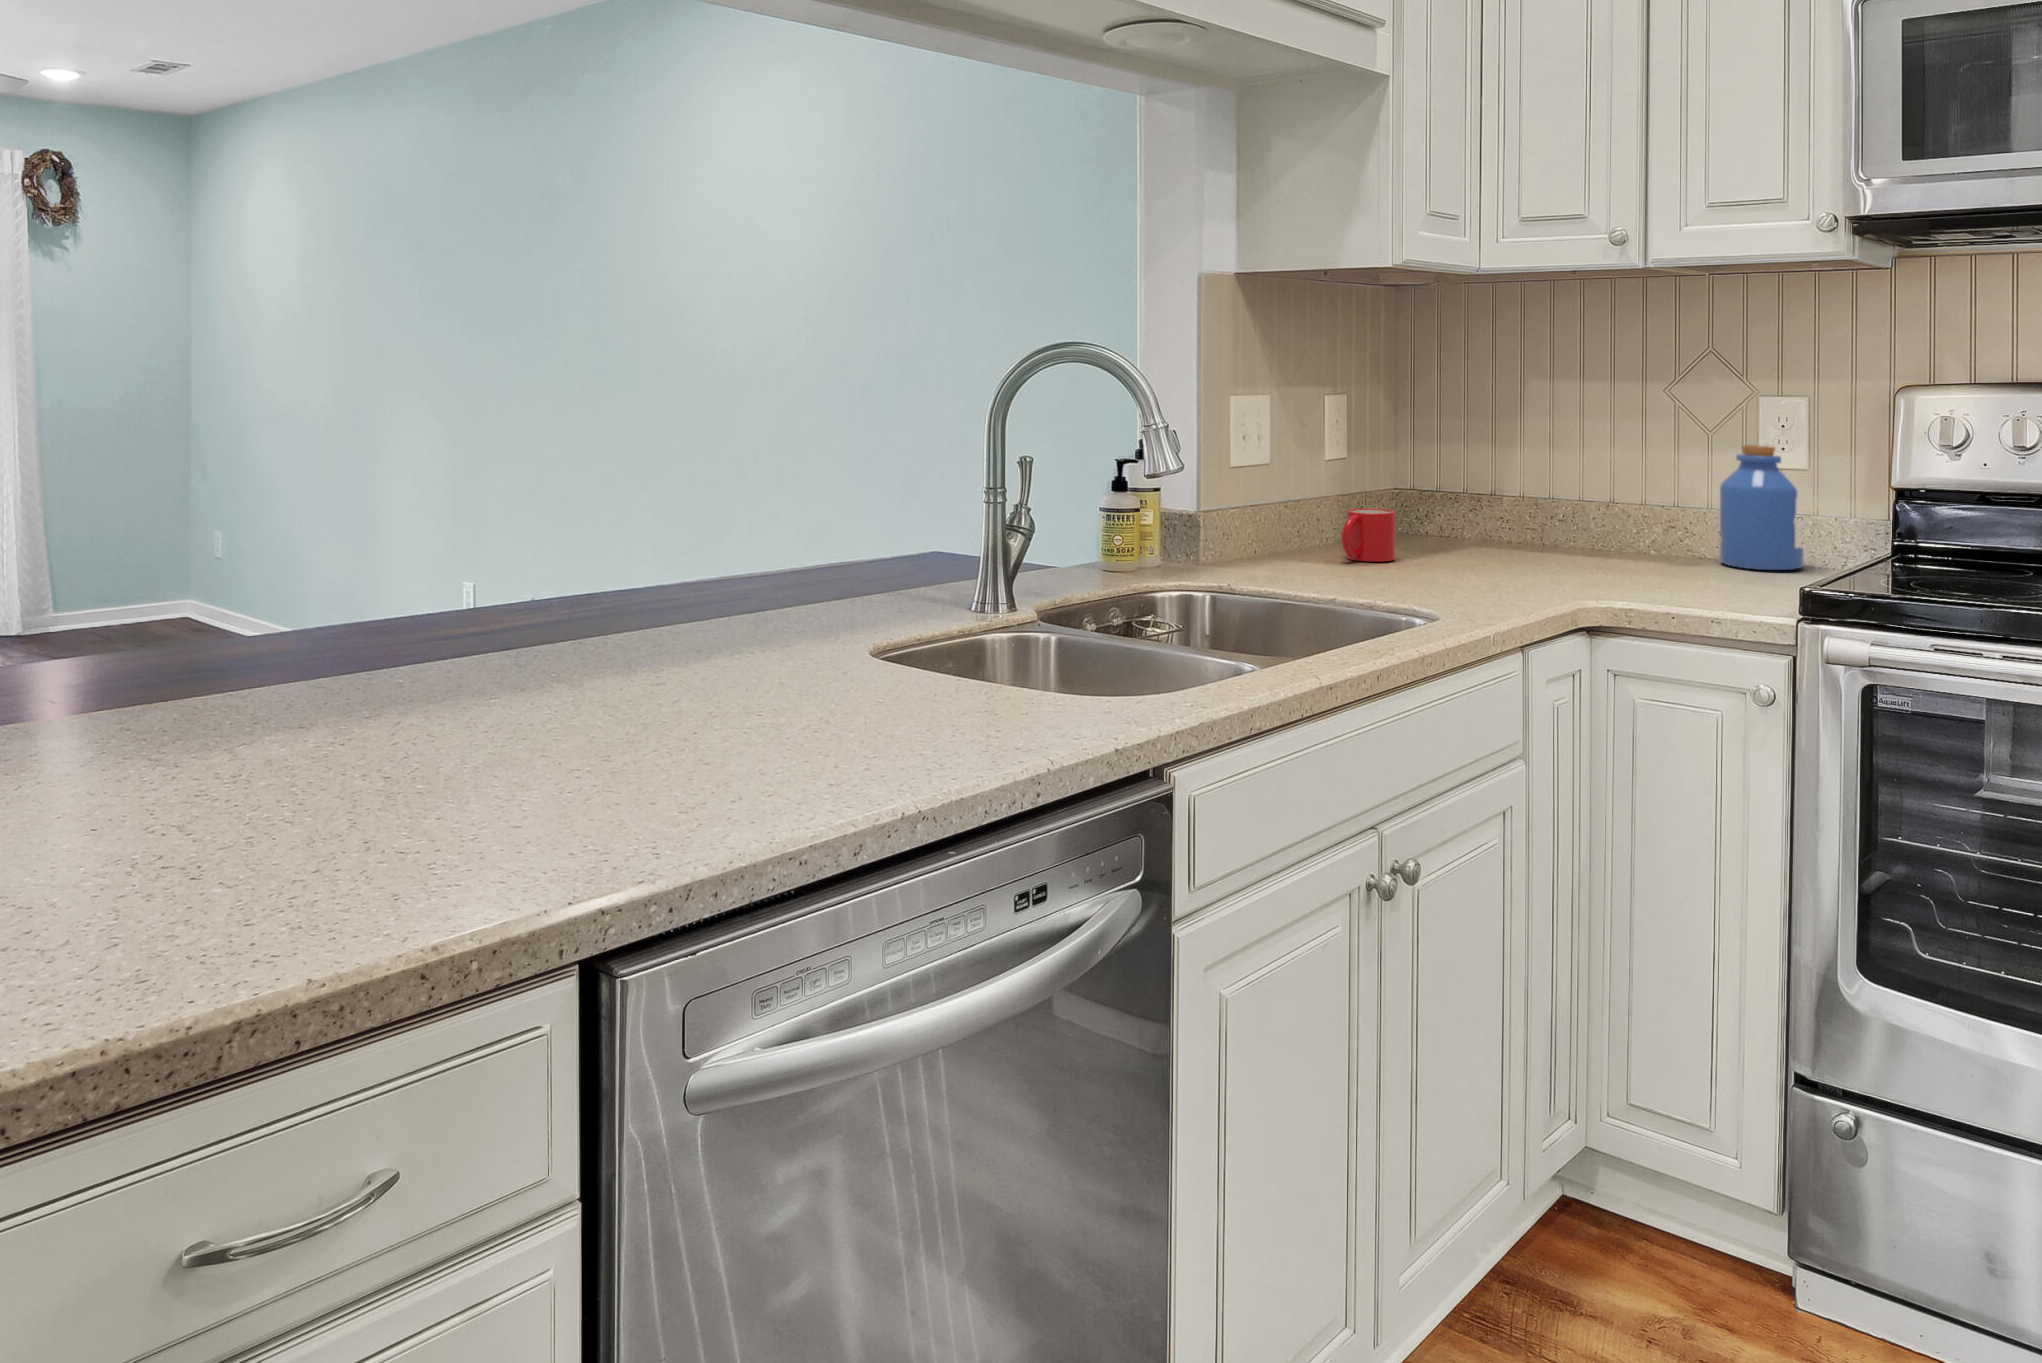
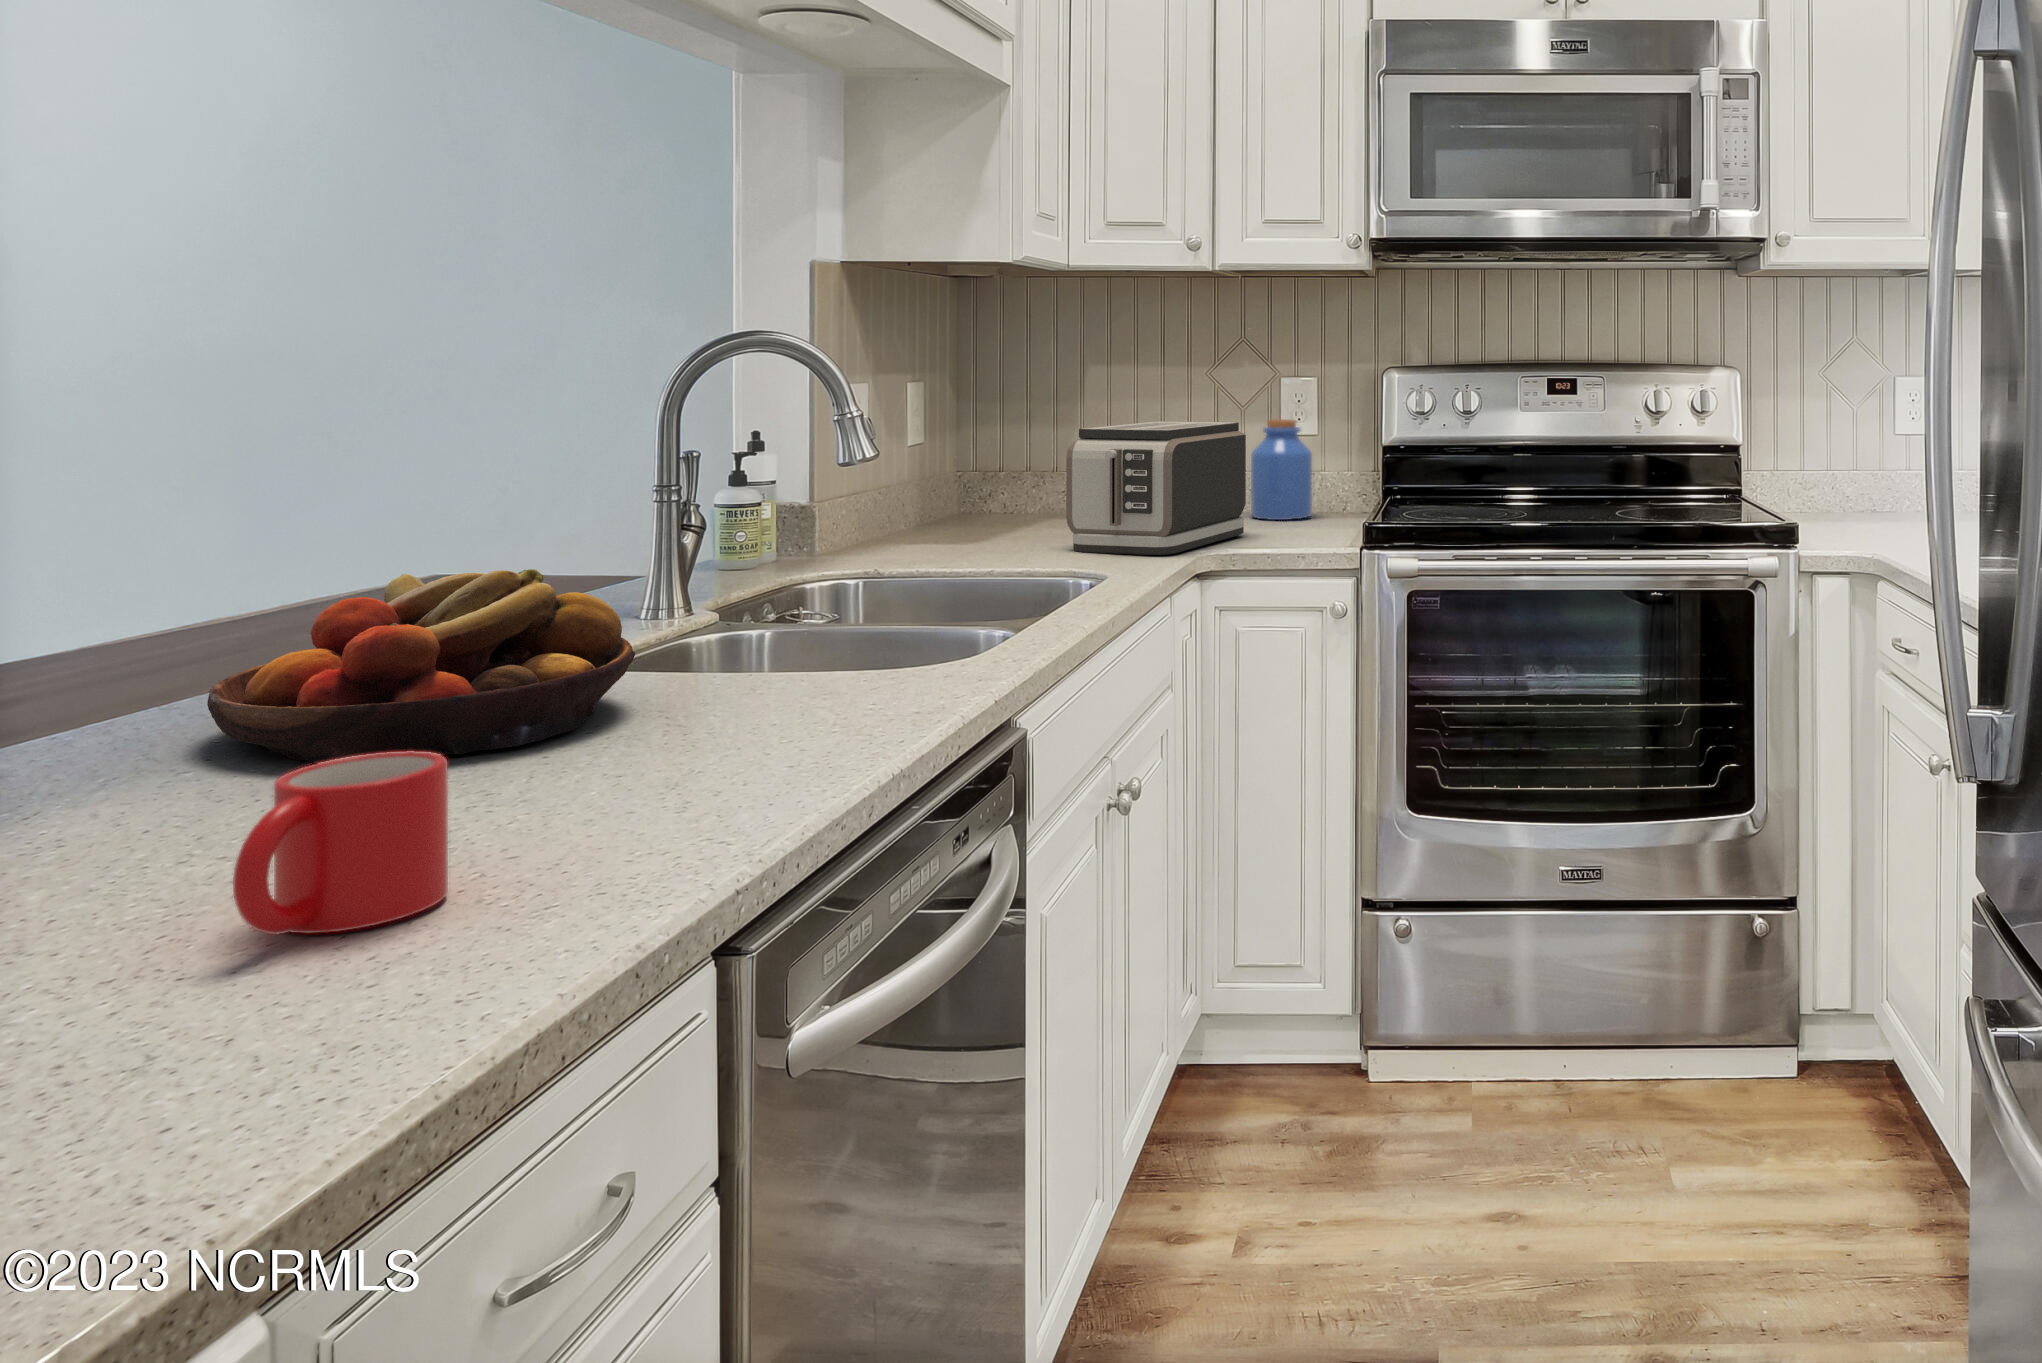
toaster: none [1441,443,1675,601] -> present [1066,421,1246,555]
mug: present [1342,509,1395,562] -> present [233,751,448,934]
fruit bowl: none [551,559,837,721] -> present [207,569,635,763]

